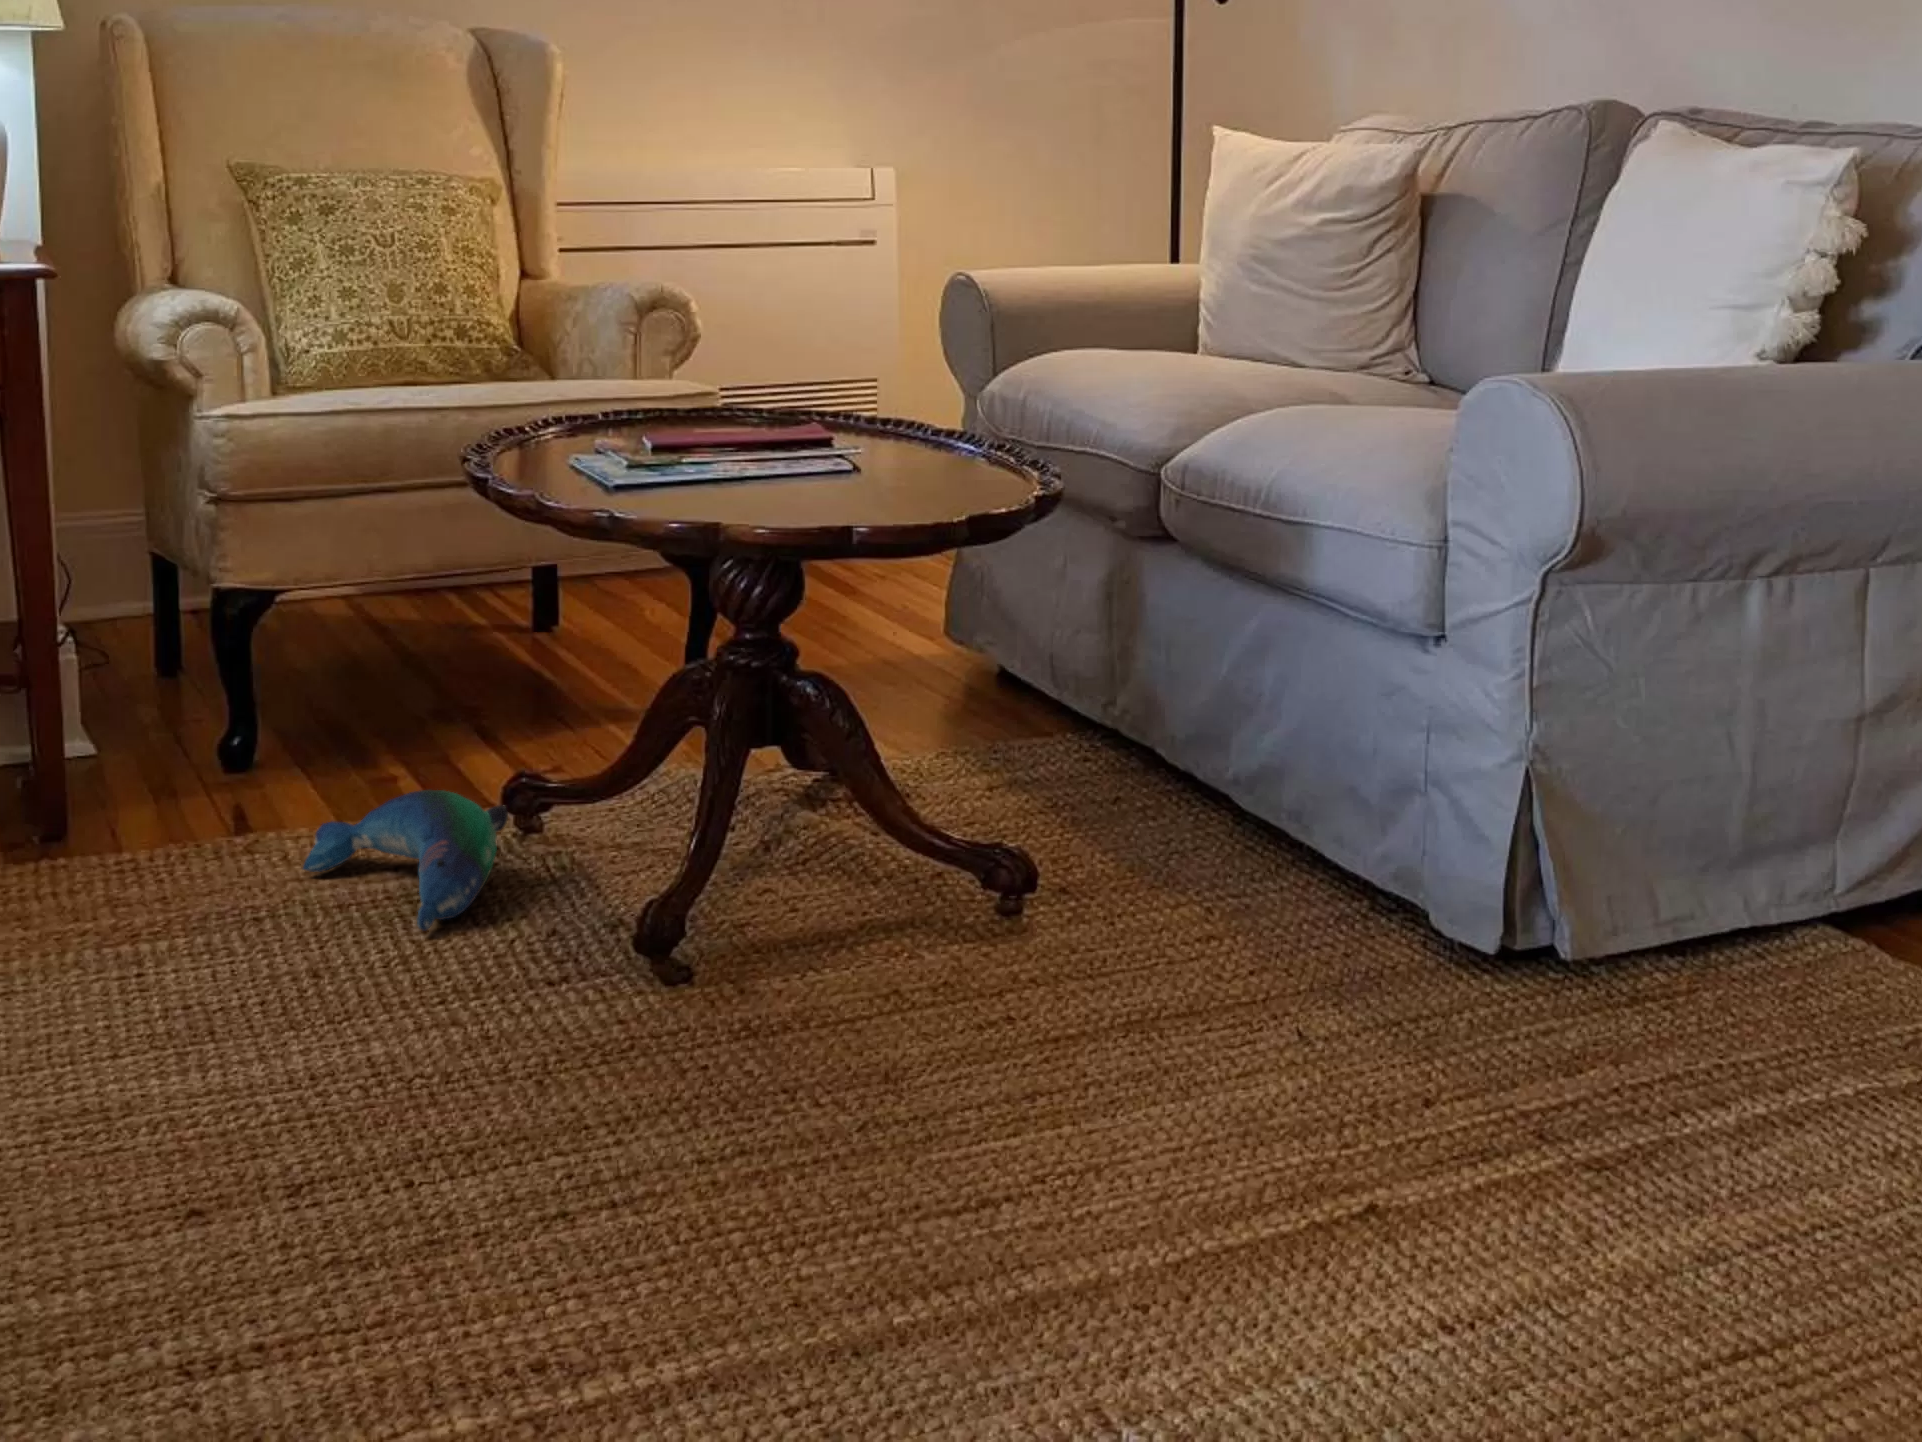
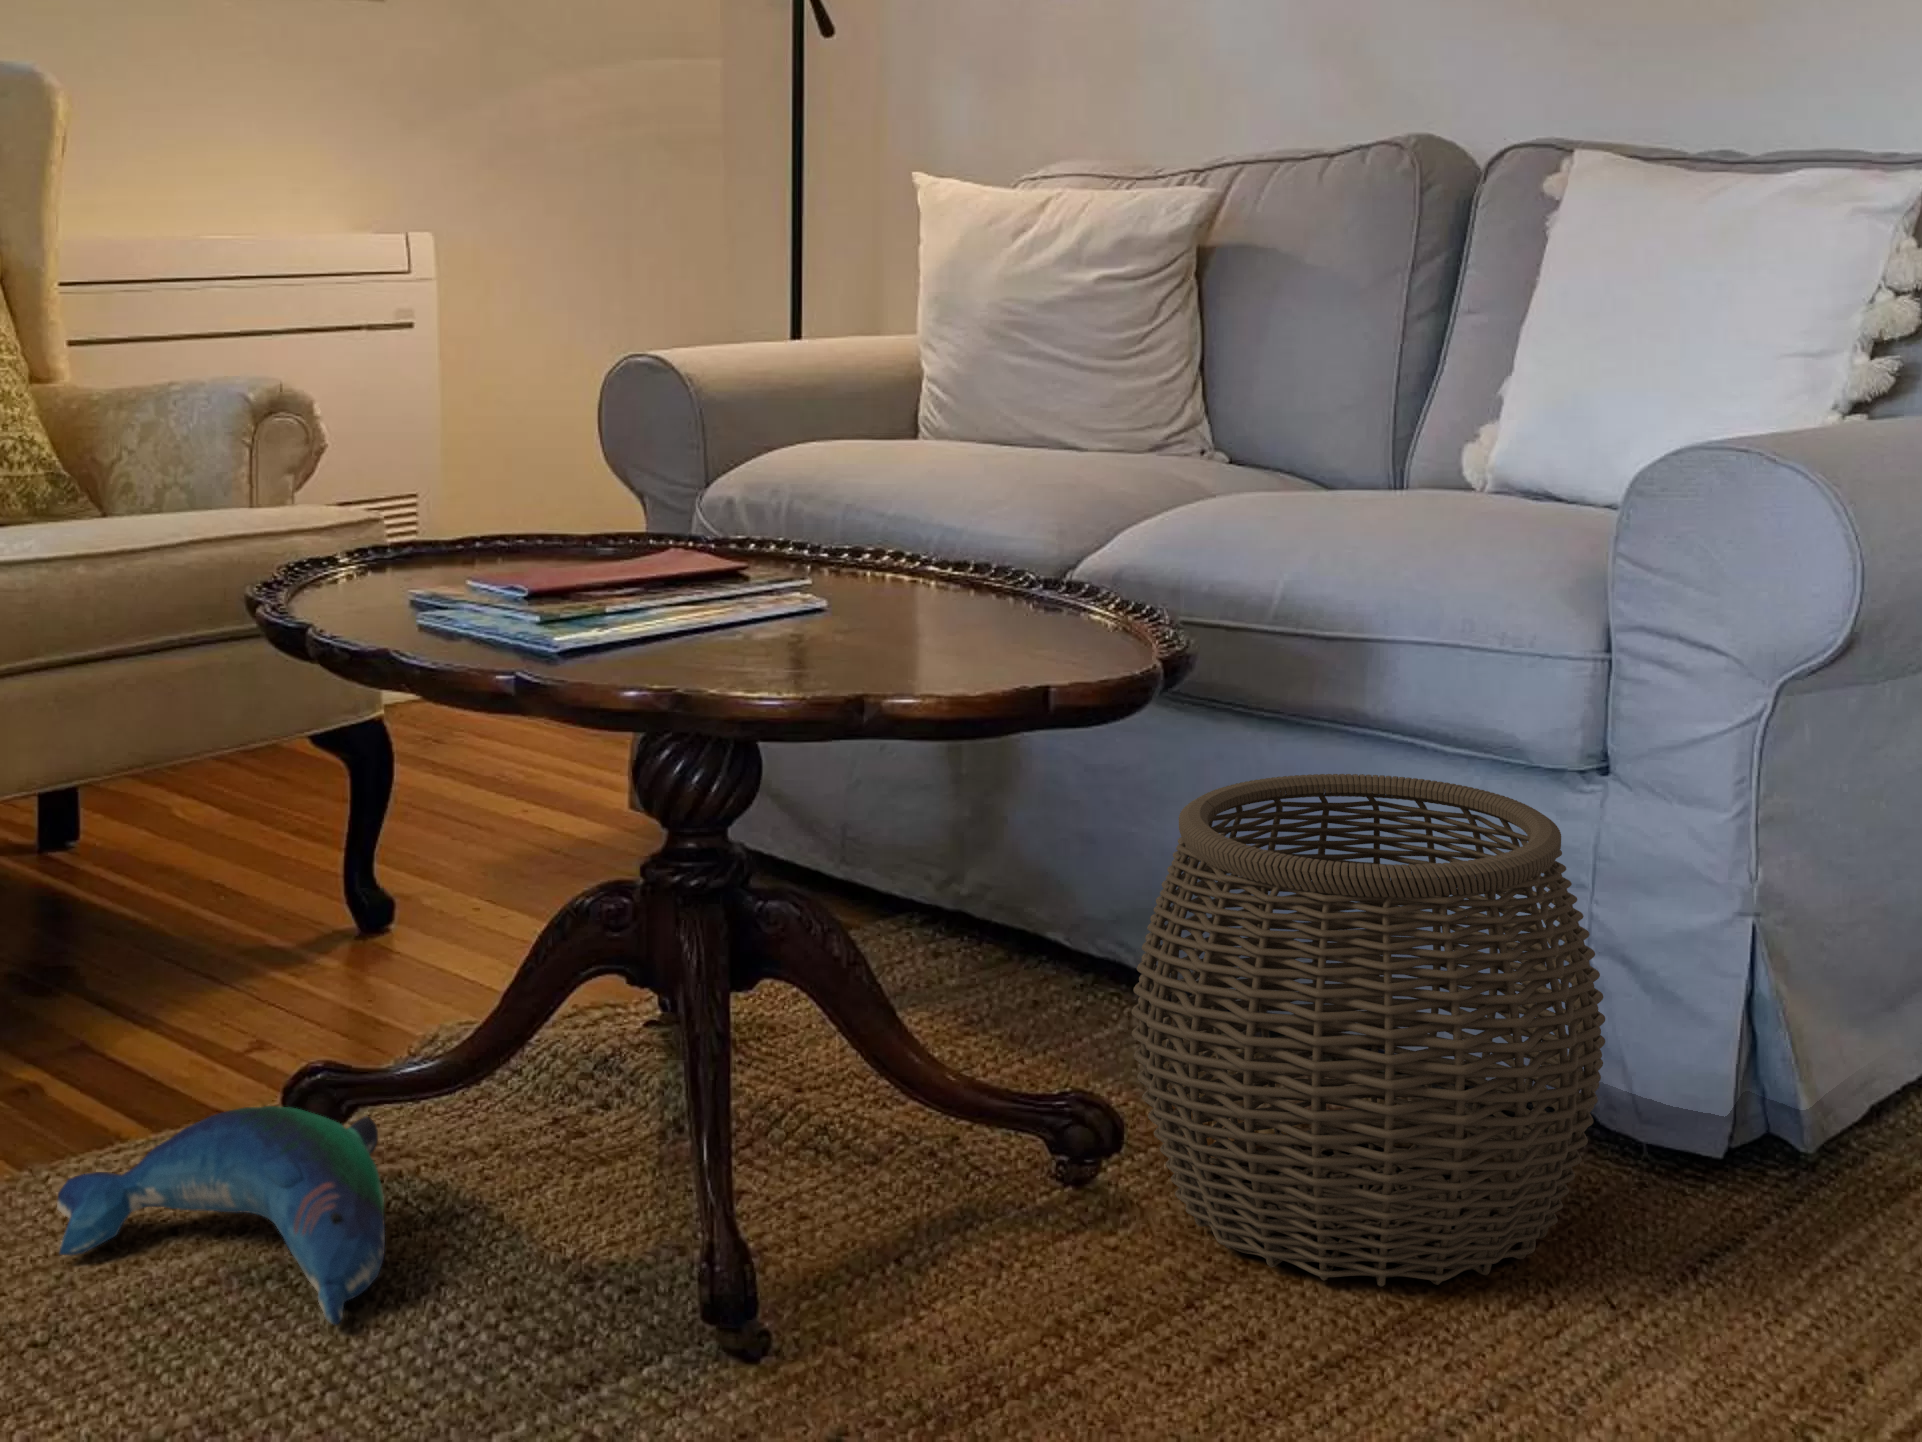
woven basket: none [995,630,1360,1016] -> present [1132,774,1605,1287]

